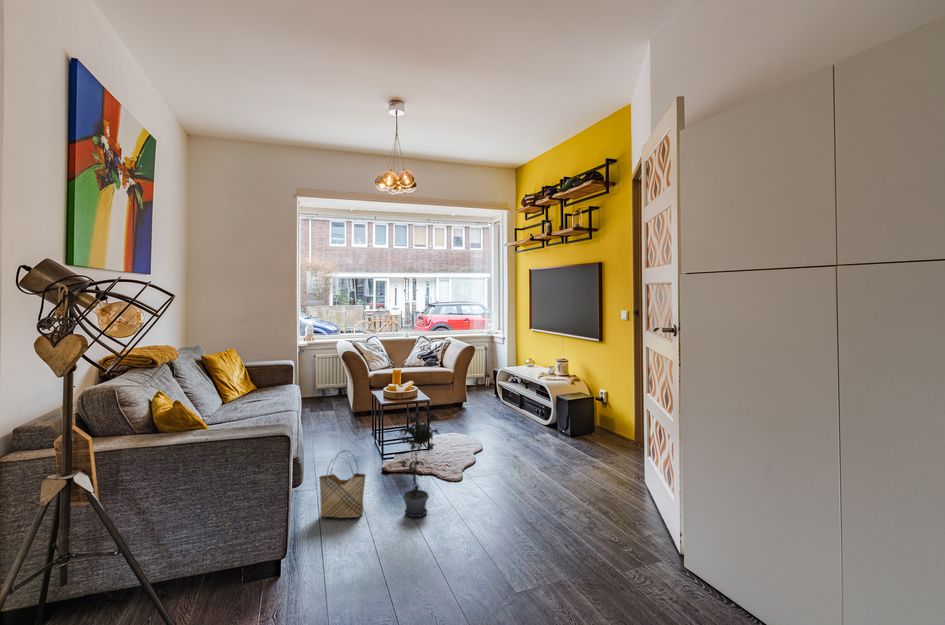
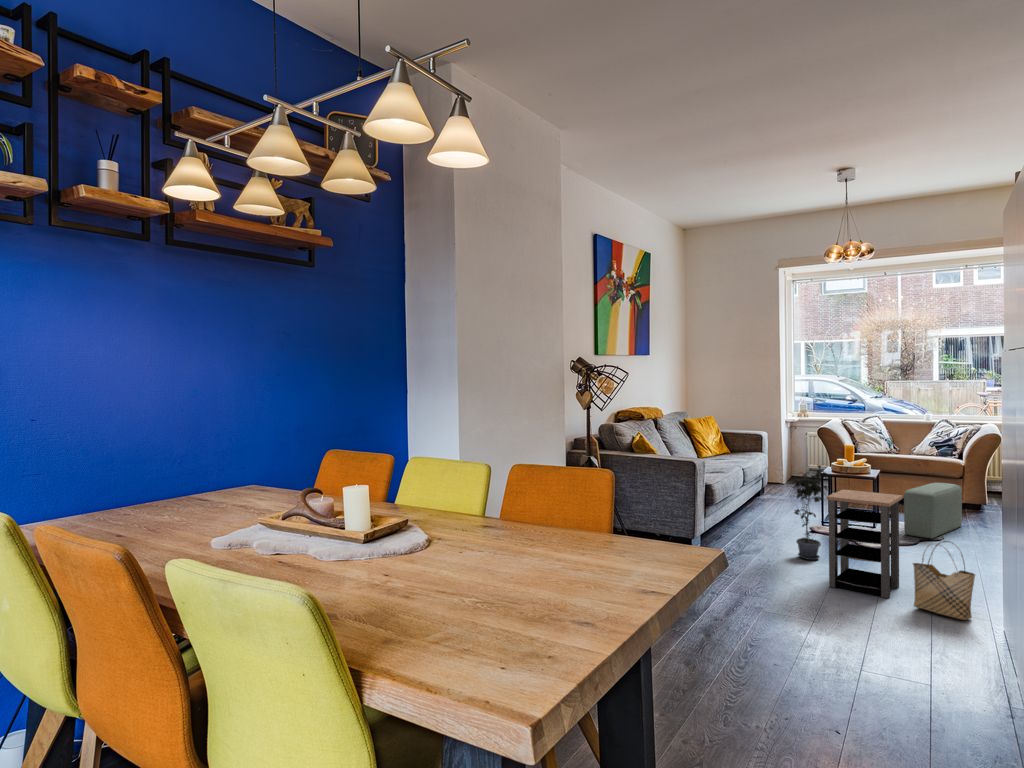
pouf: none [447,394,471,448] -> present [904,483,962,538]
side table: none [468,431,543,558] -> present [827,489,903,598]
woven basket: present [319,451,366,518] -> present [913,541,975,620]

